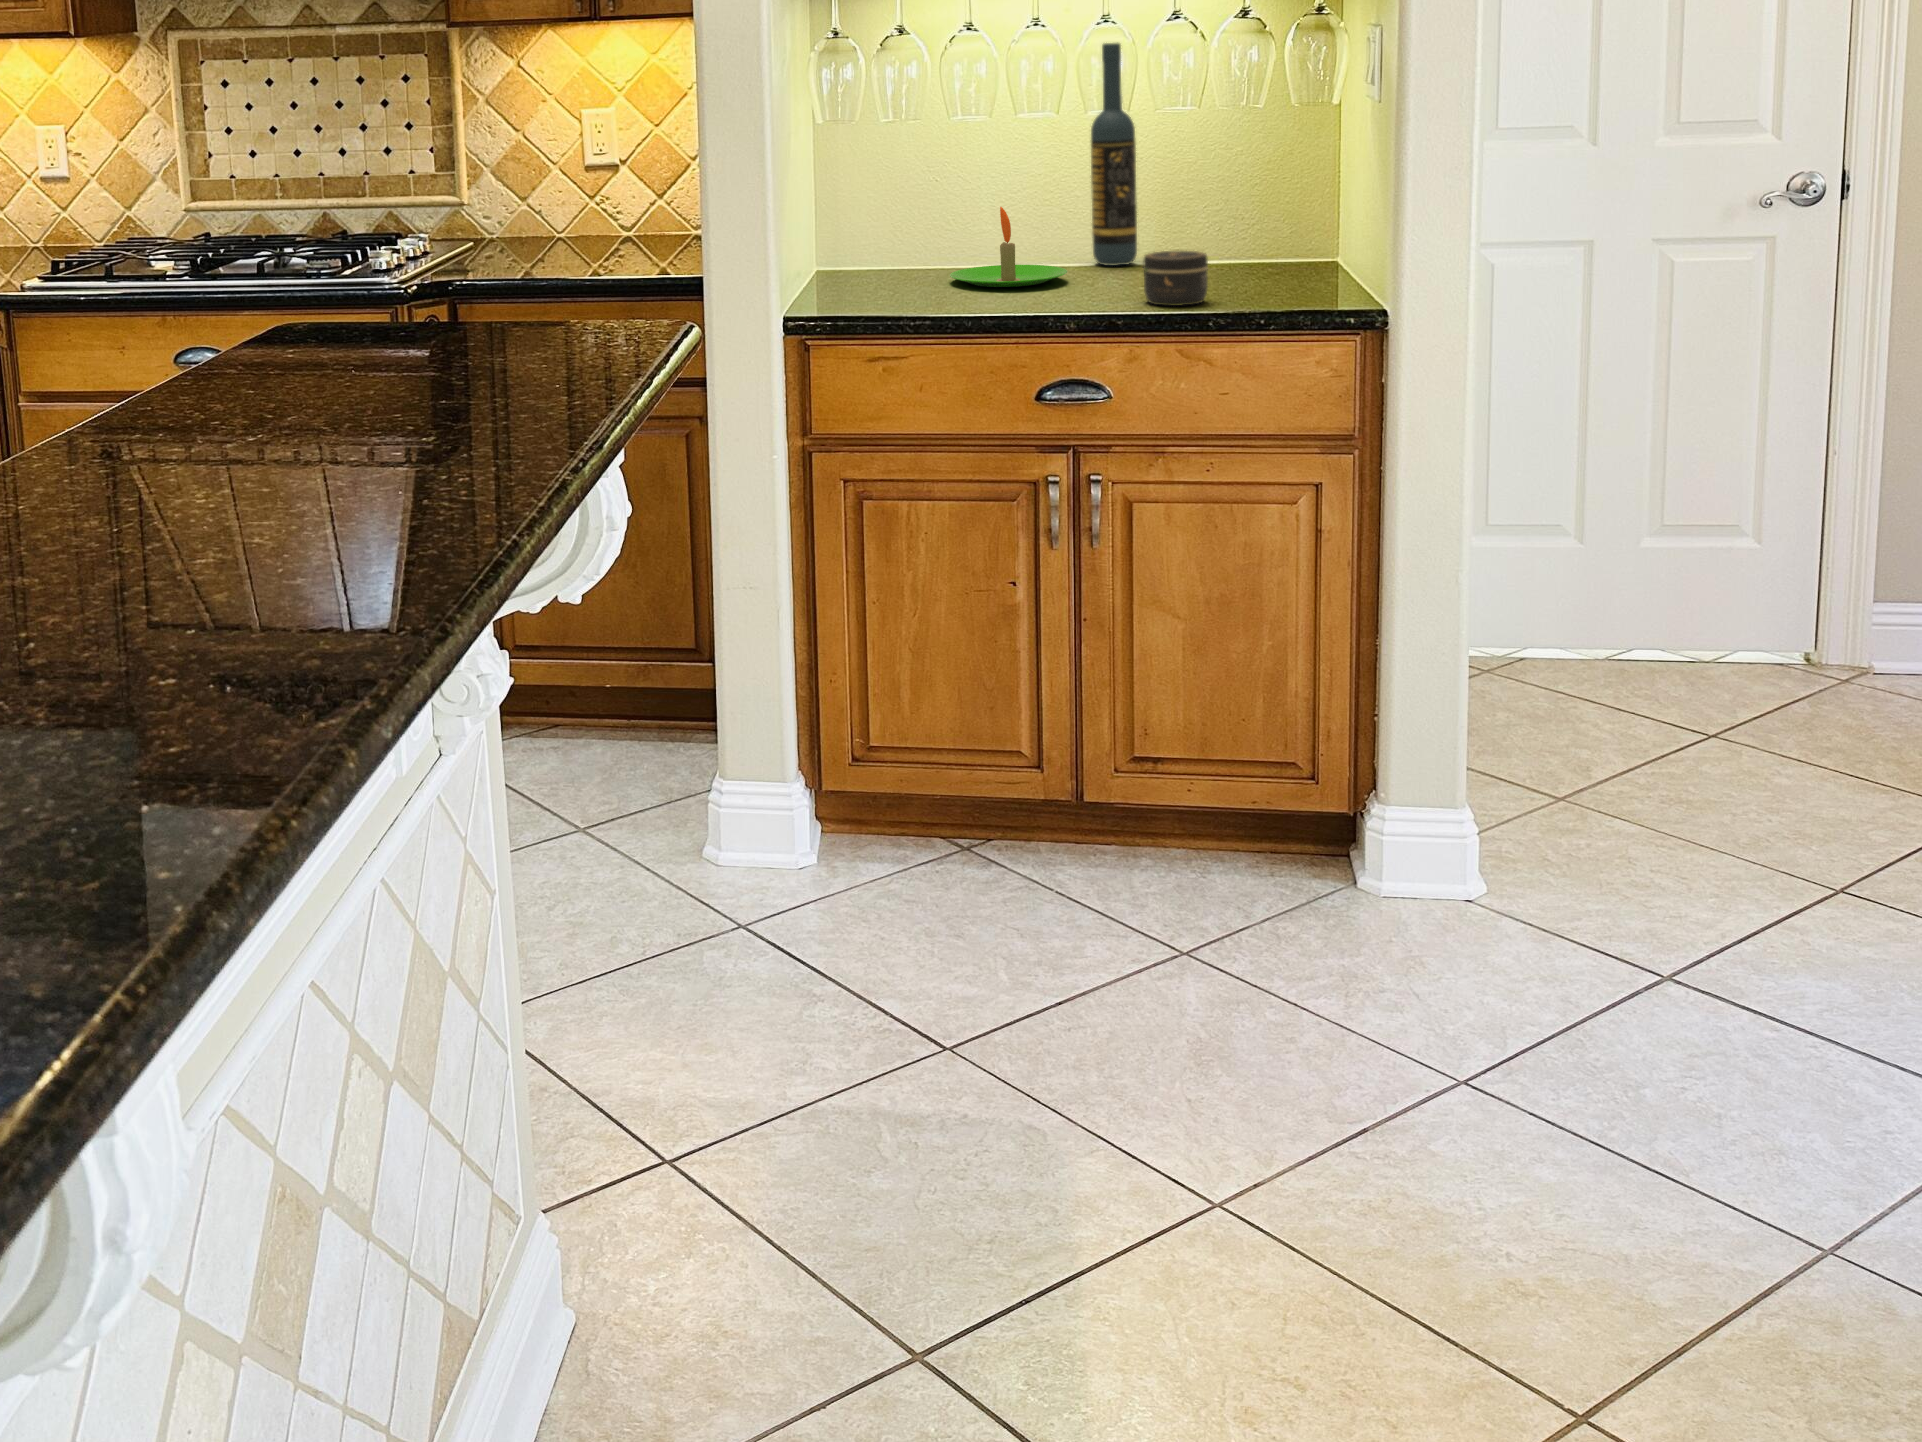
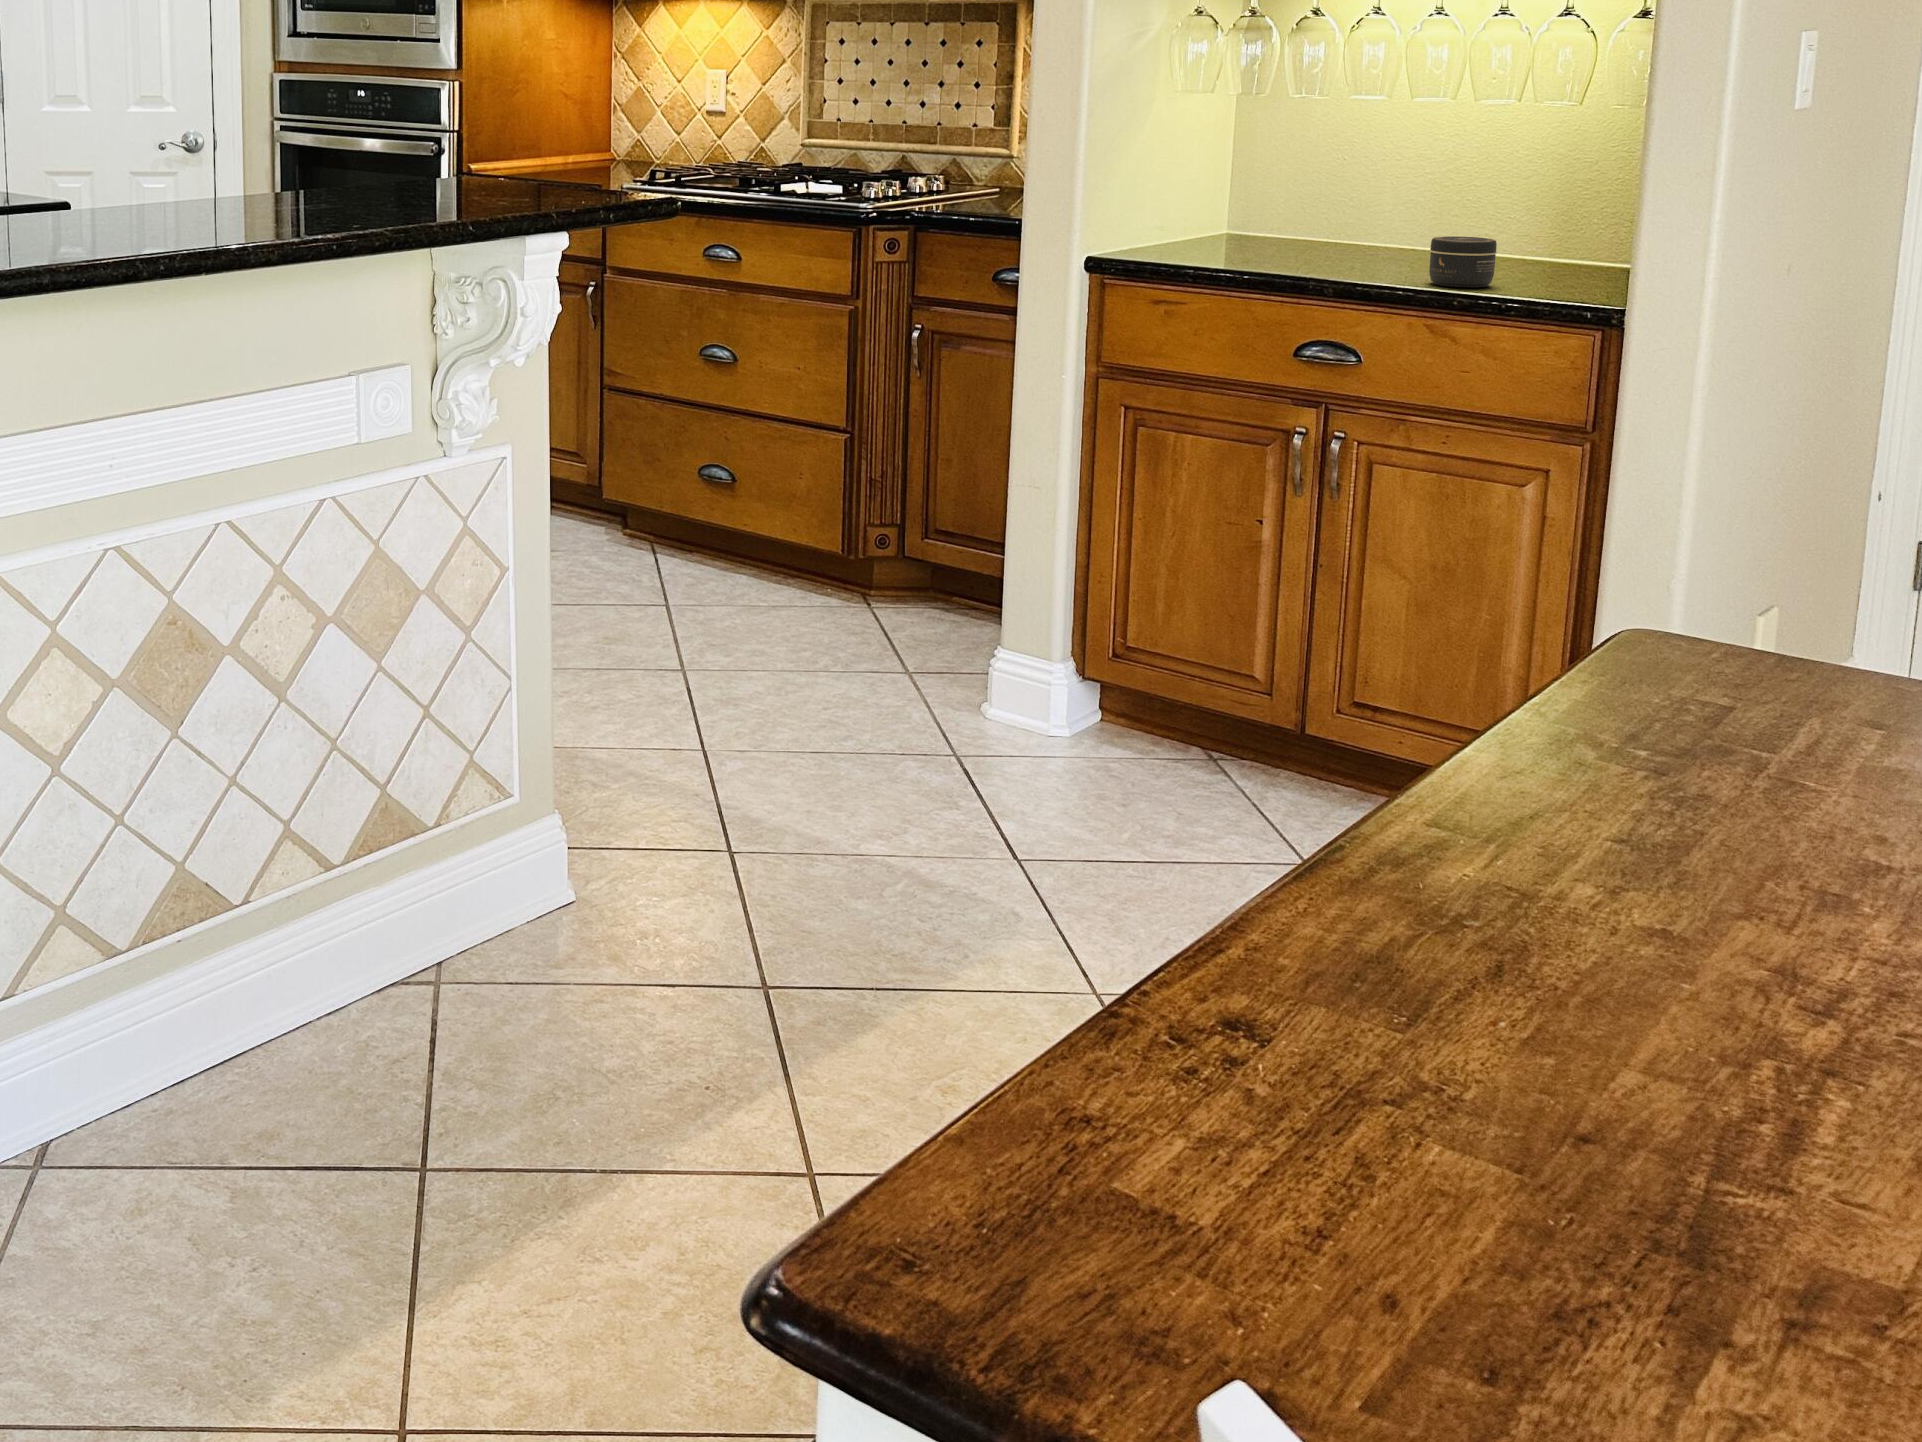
wine bottle: present [1091,43,1137,266] -> none [1488,40,1544,260]
candle: present [950,207,1067,287] -> none [1303,186,1422,261]

